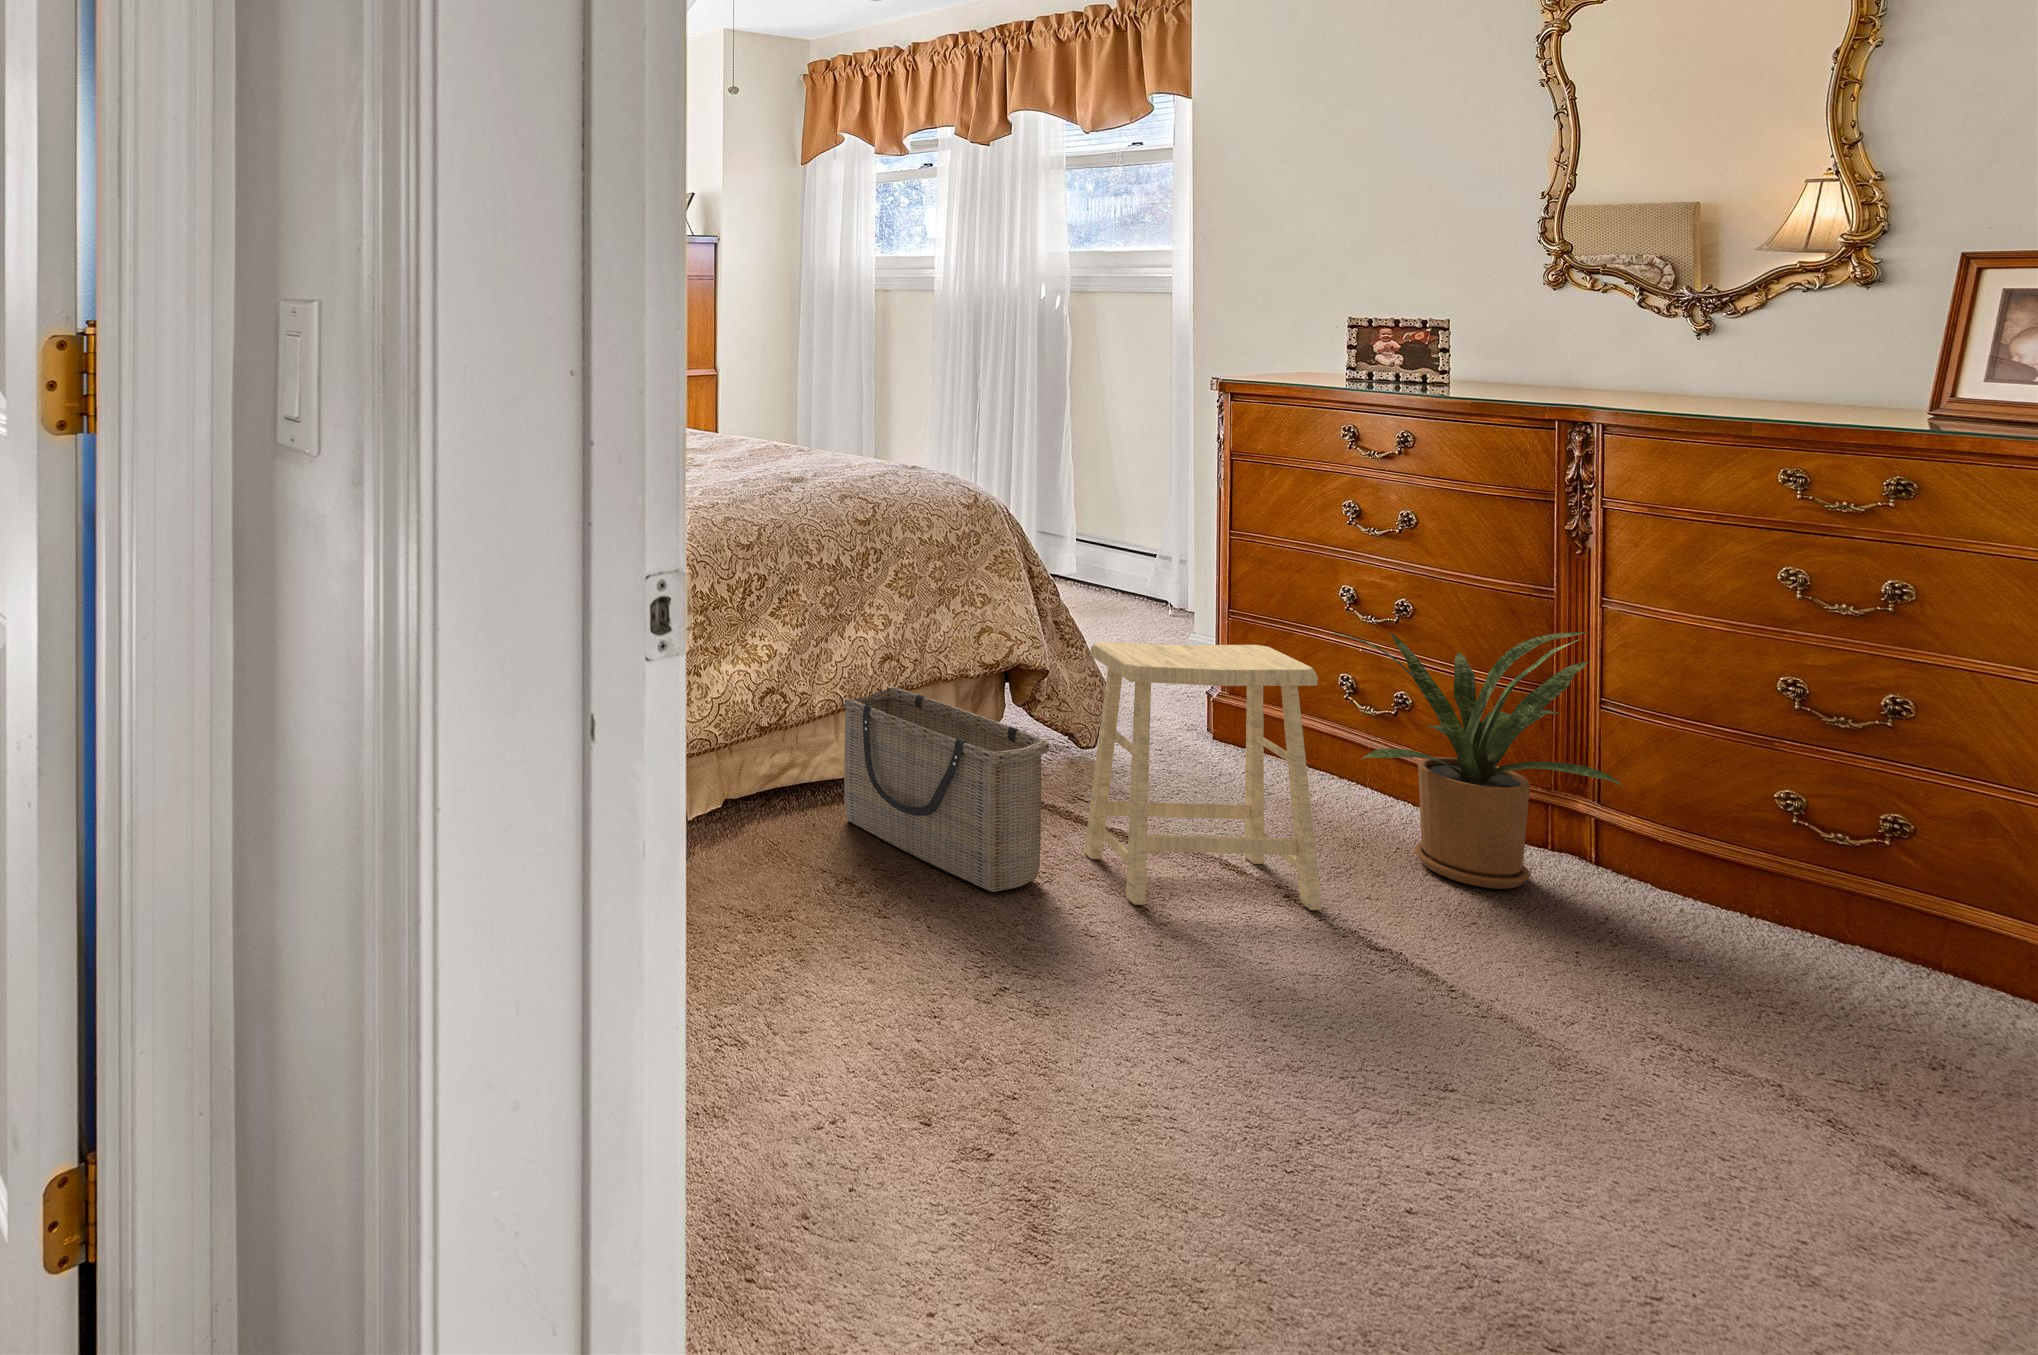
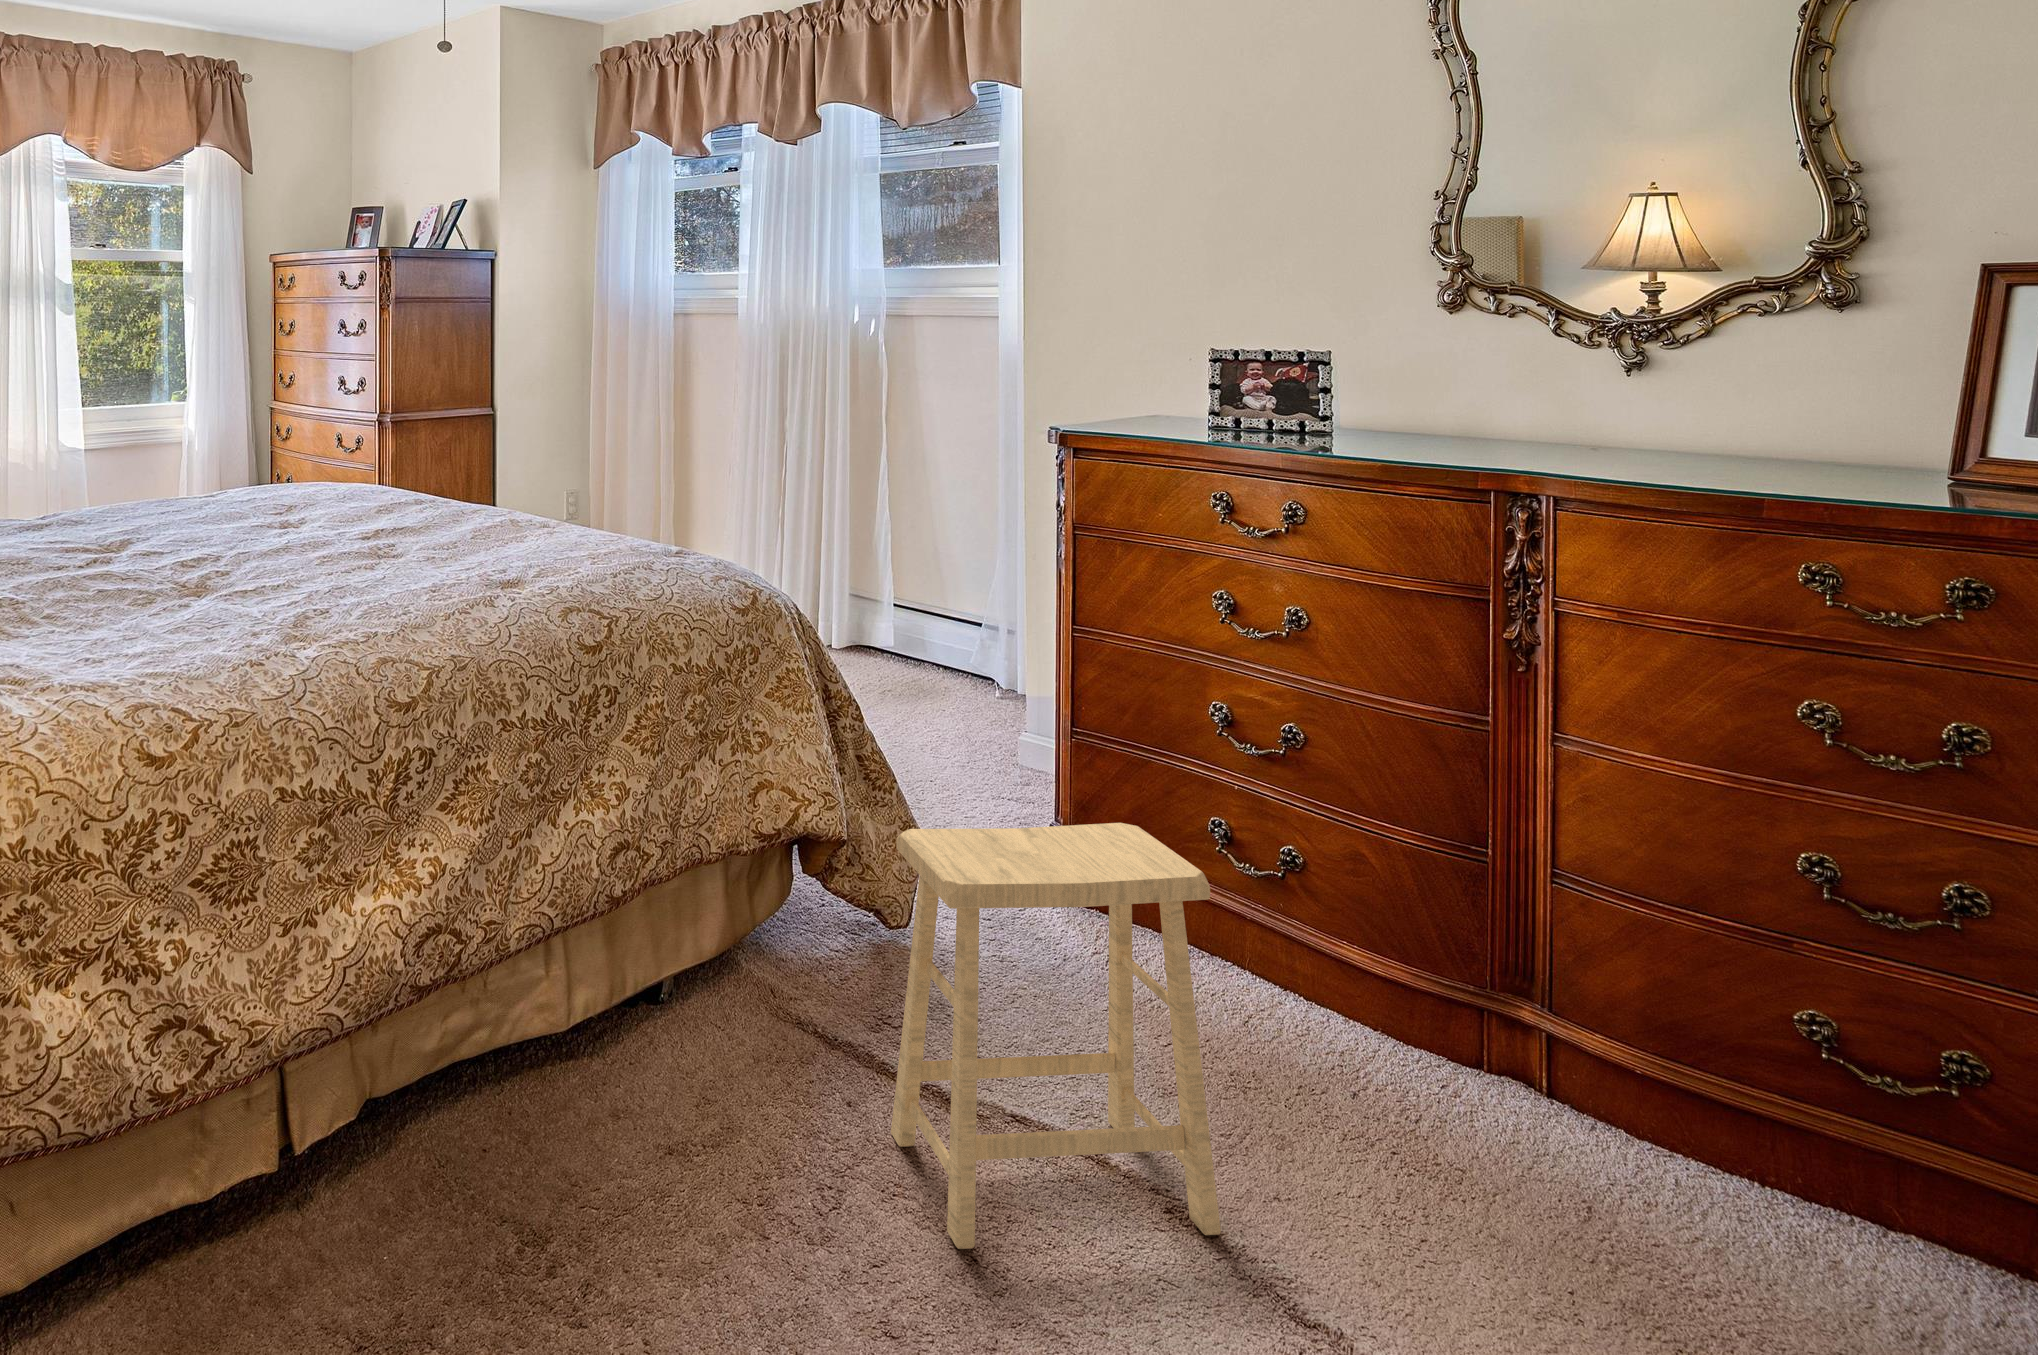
house plant: present [1332,632,1623,889] -> none [1202,784,1615,1160]
basket: present [843,687,1049,892] -> none [551,884,836,1242]

